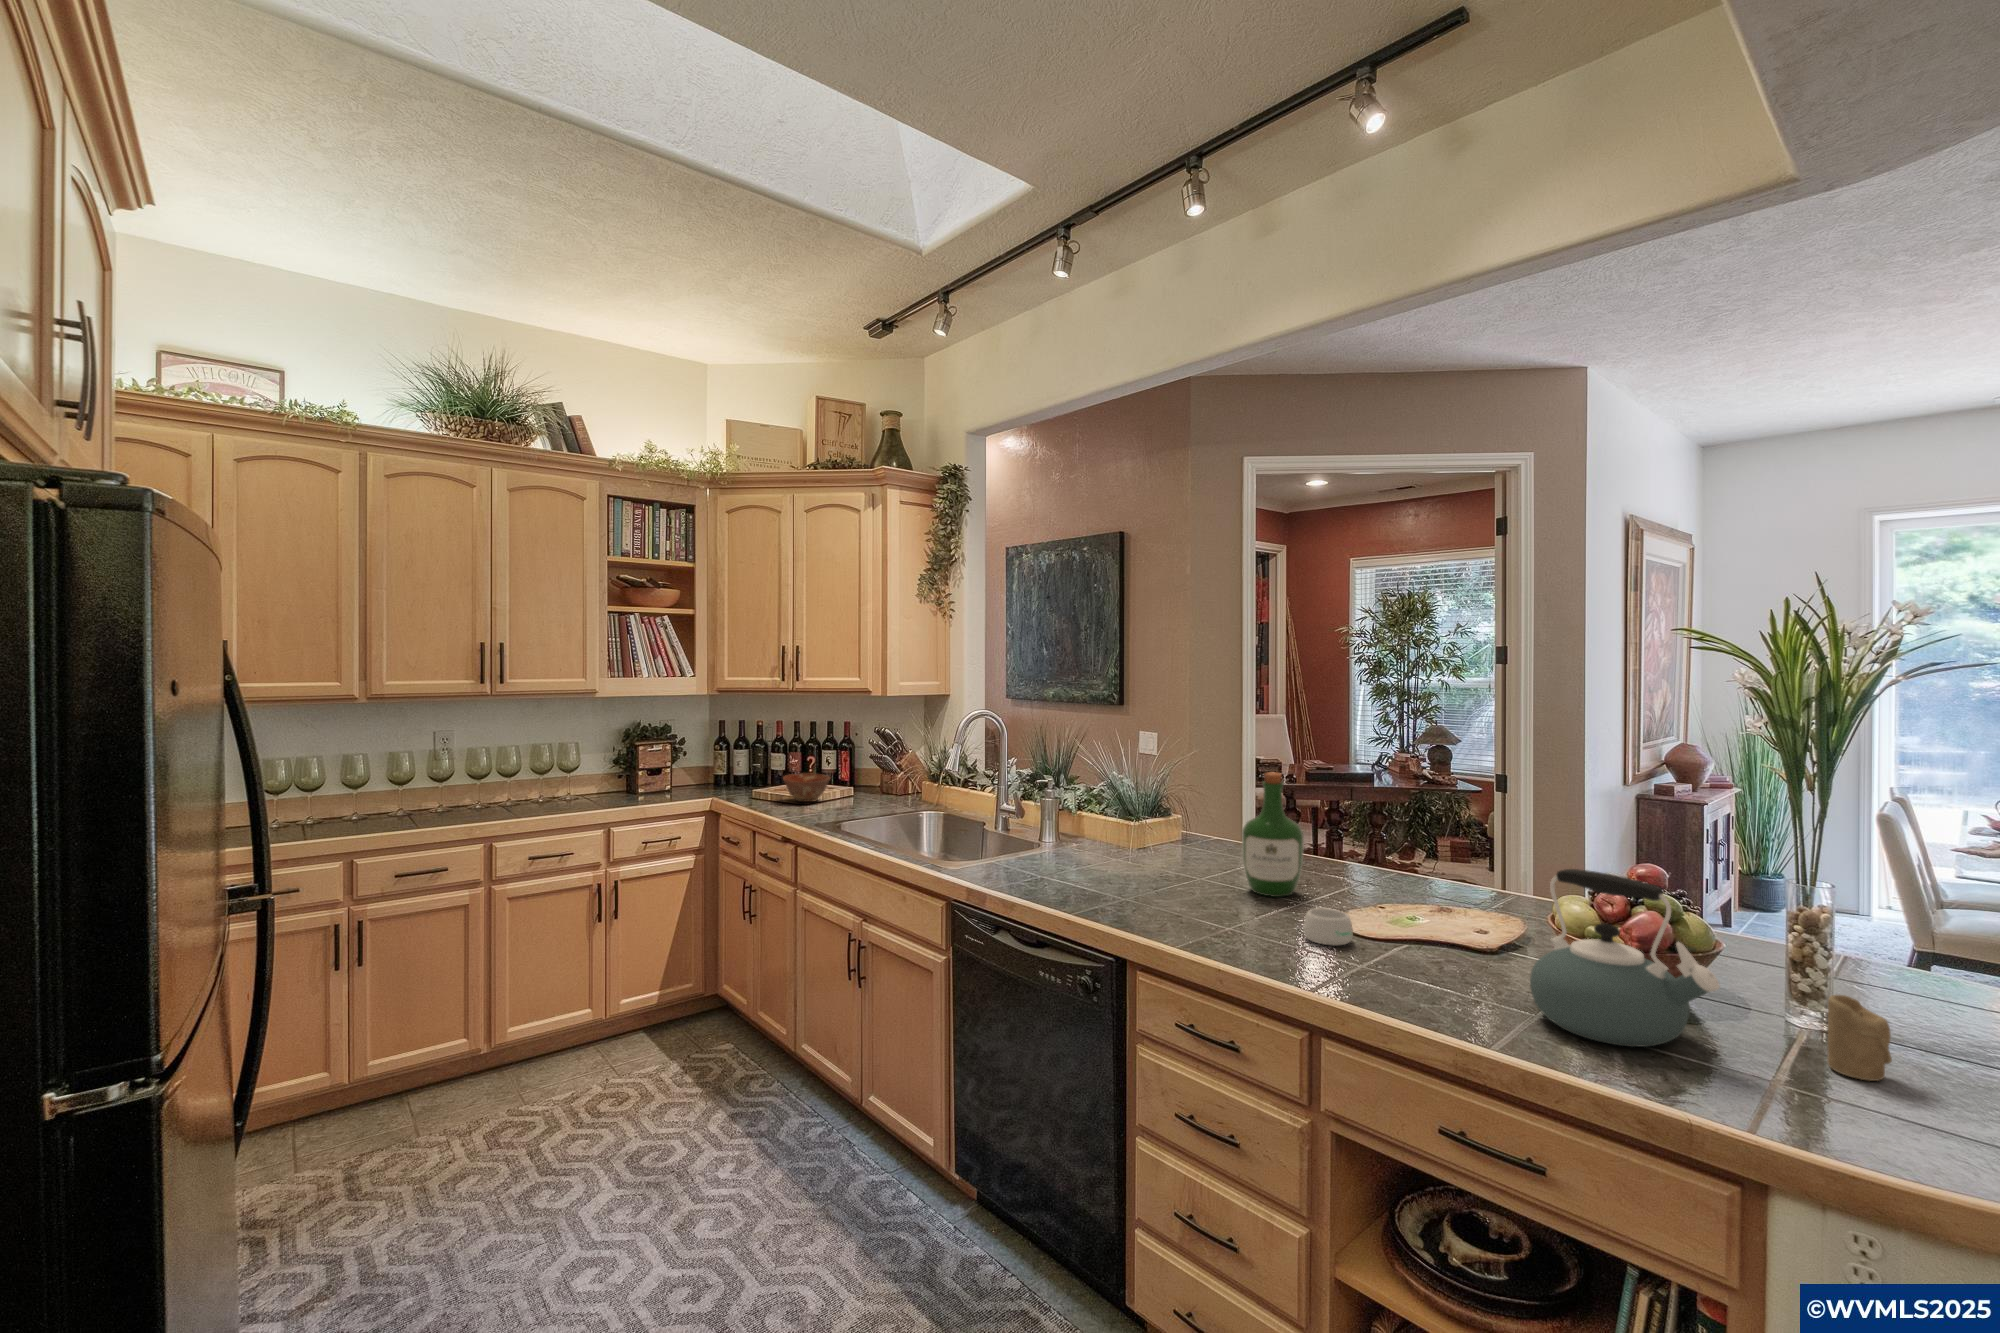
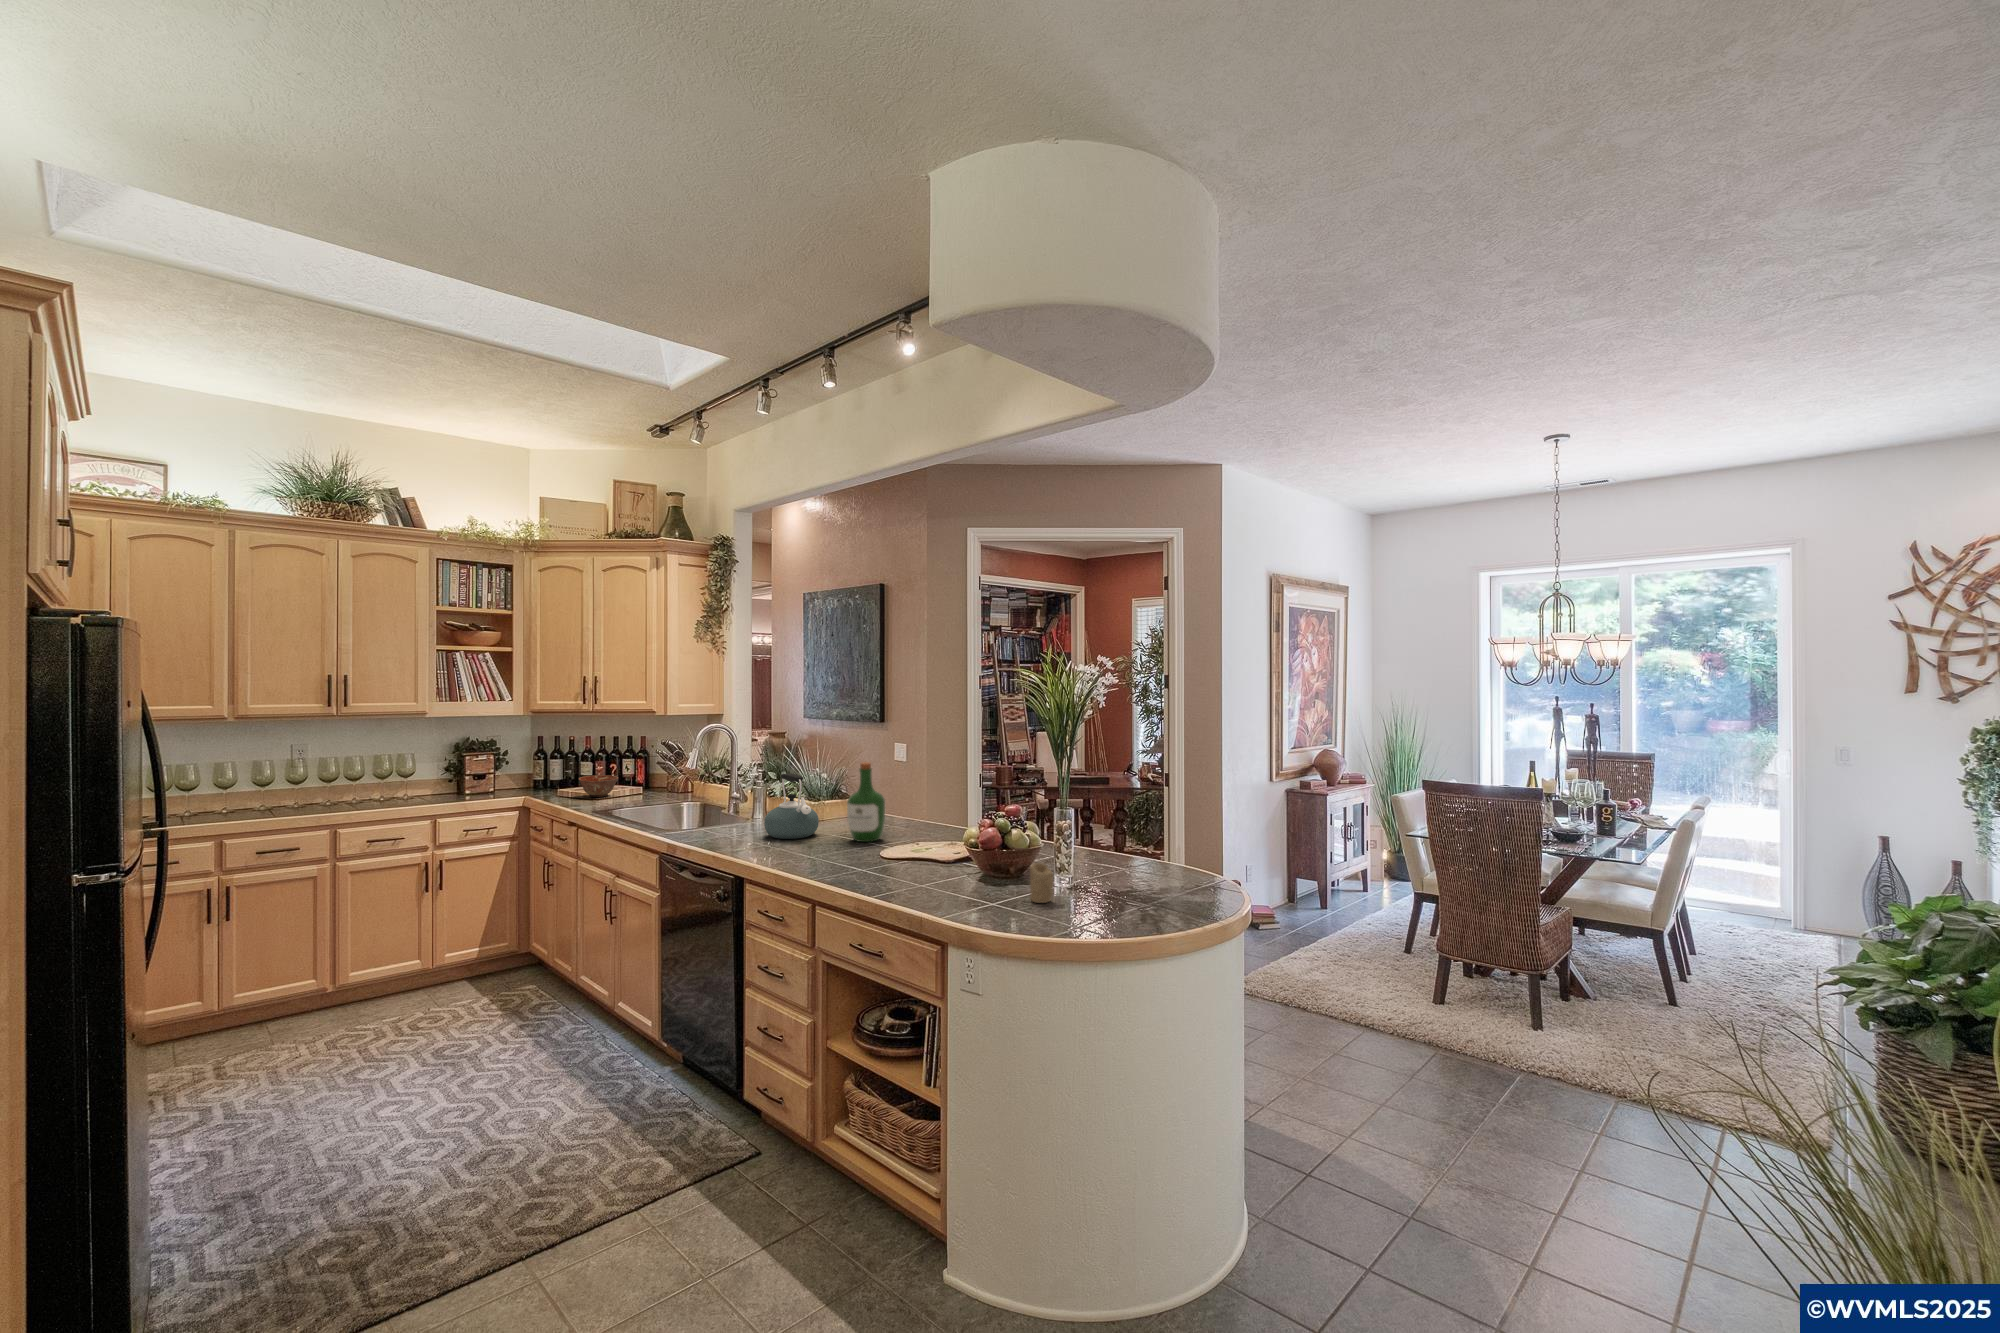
kettle: present [1530,869,1720,1047] -> present [764,773,819,839]
mug: present [1303,908,1353,945] -> none [847,843,878,863]

